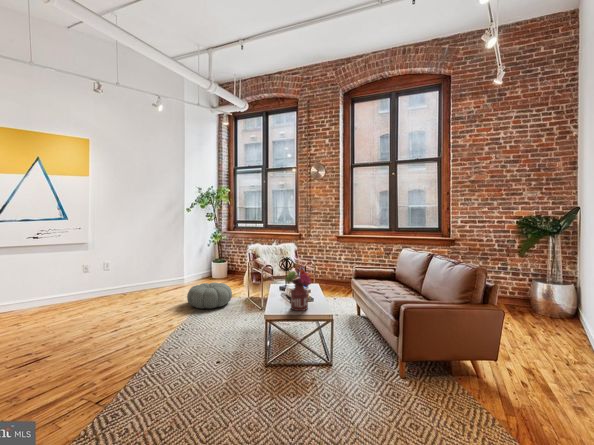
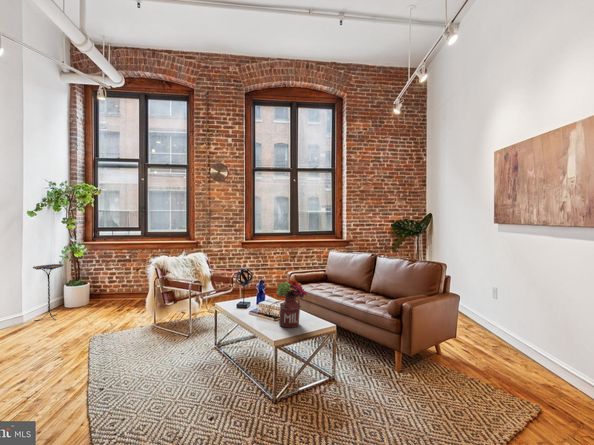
side table: none [189,246,207,285] -> present [33,264,63,319]
pouf: present [187,283,232,309] -> none [62,312,134,353]

